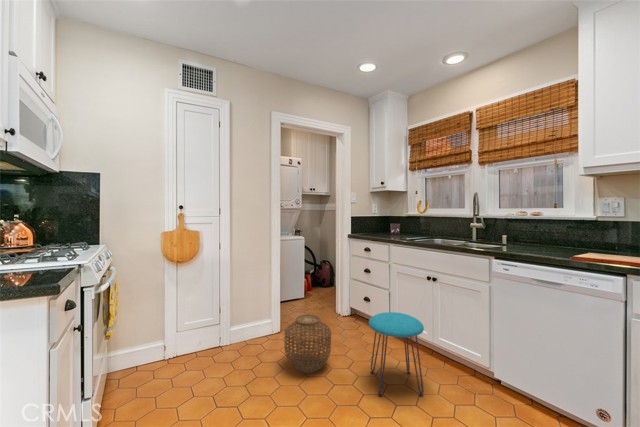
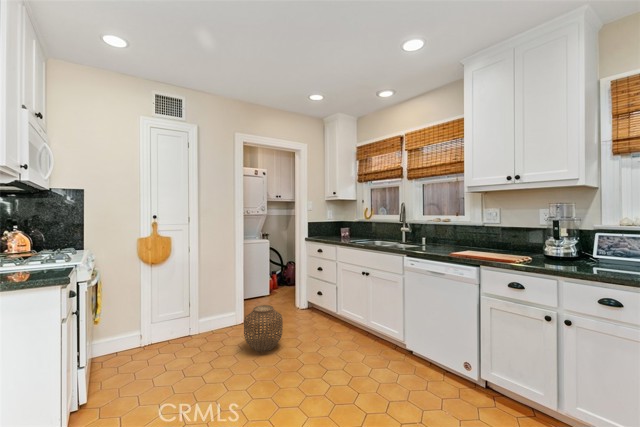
stool: present [369,312,424,396] -> none [310,301,353,365]

